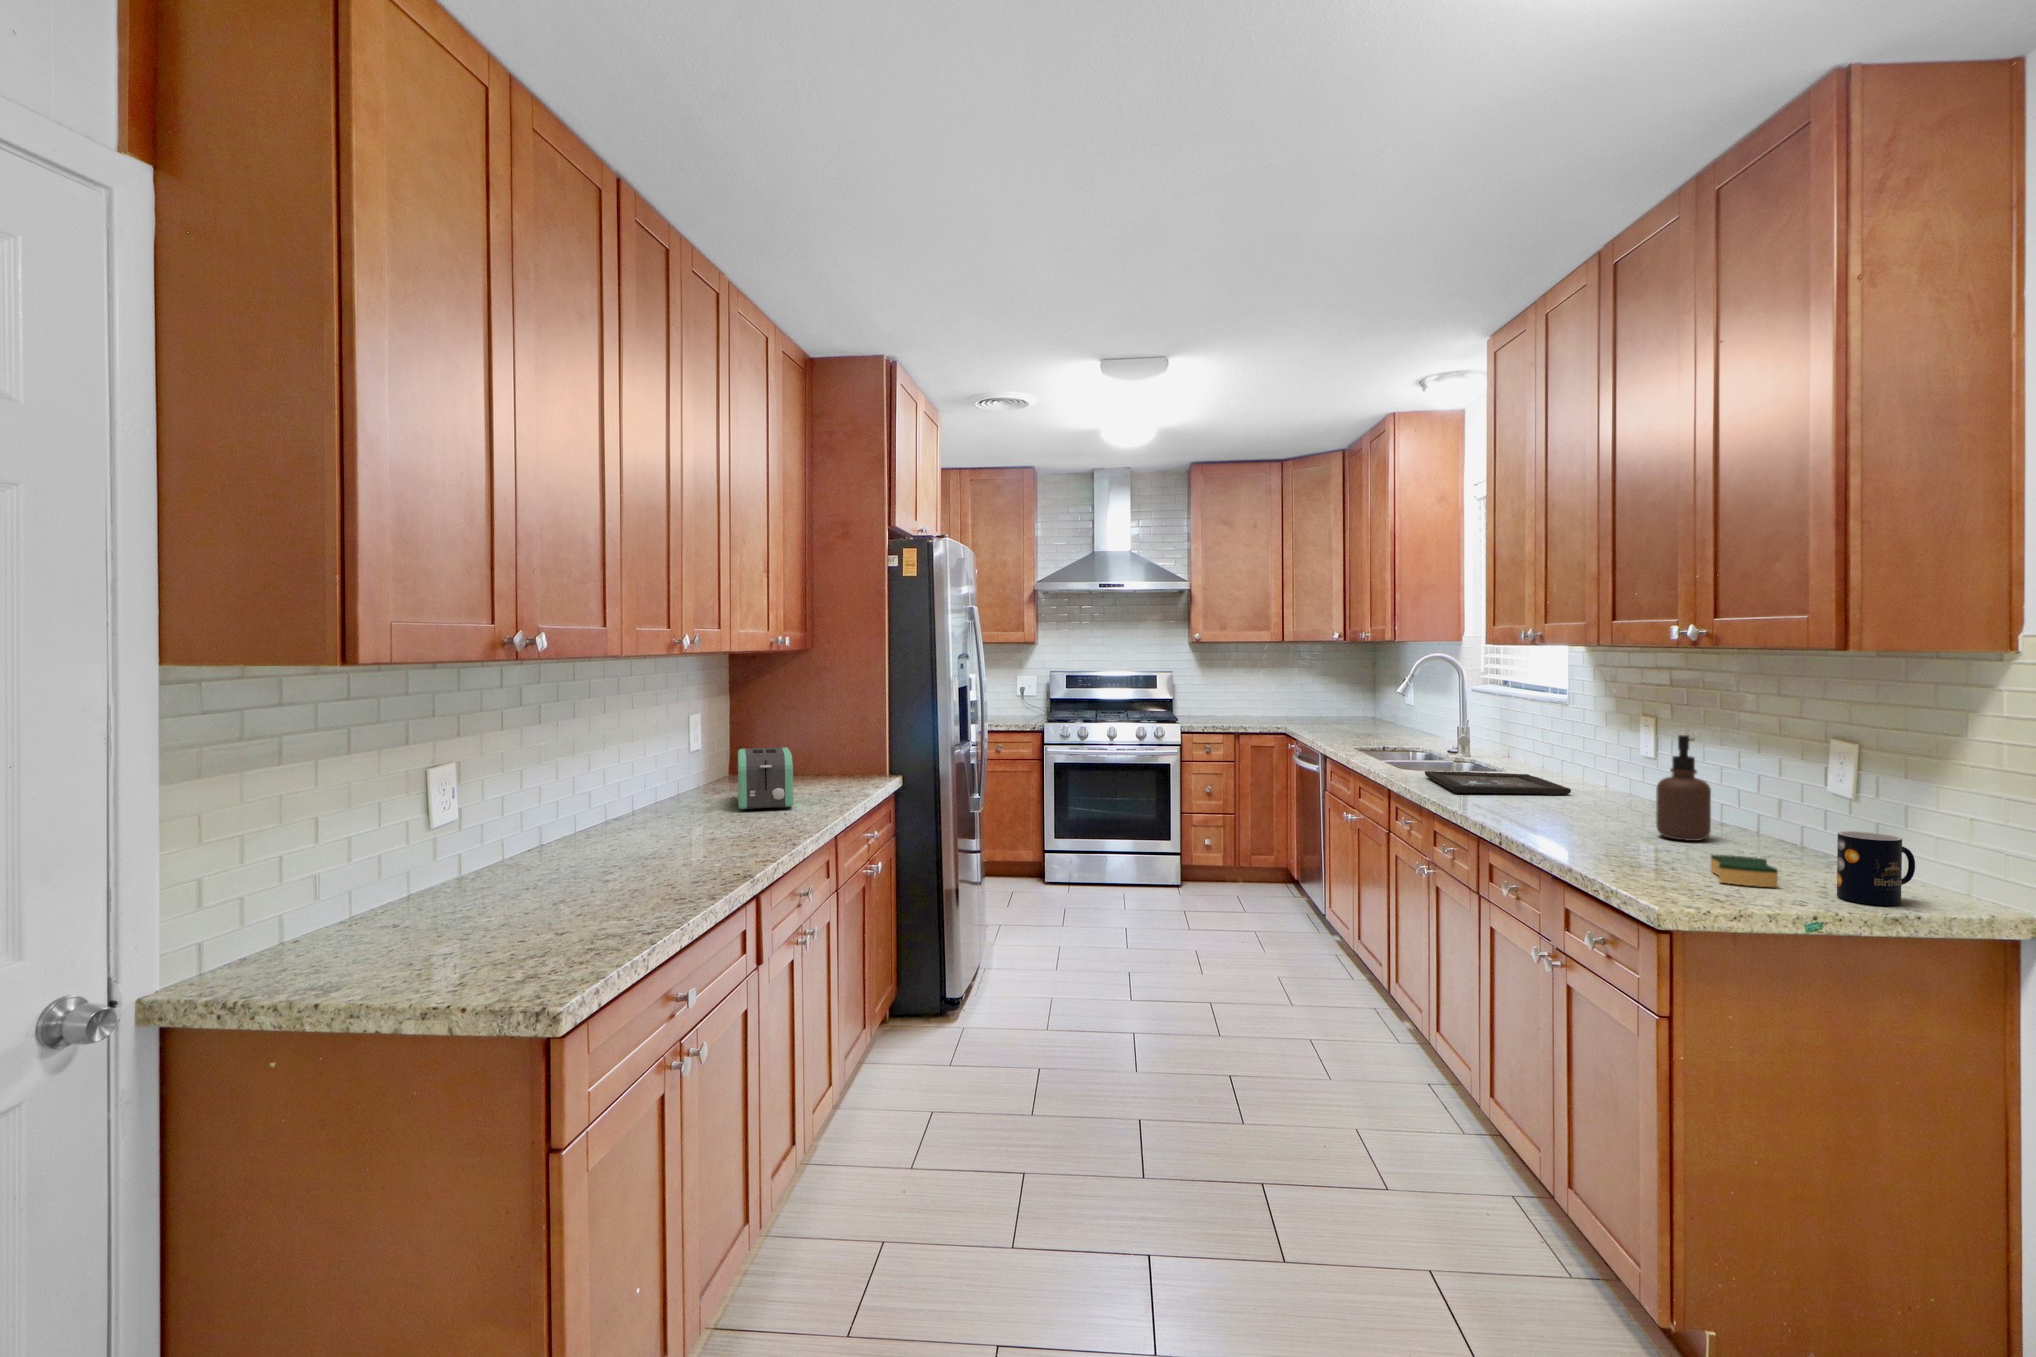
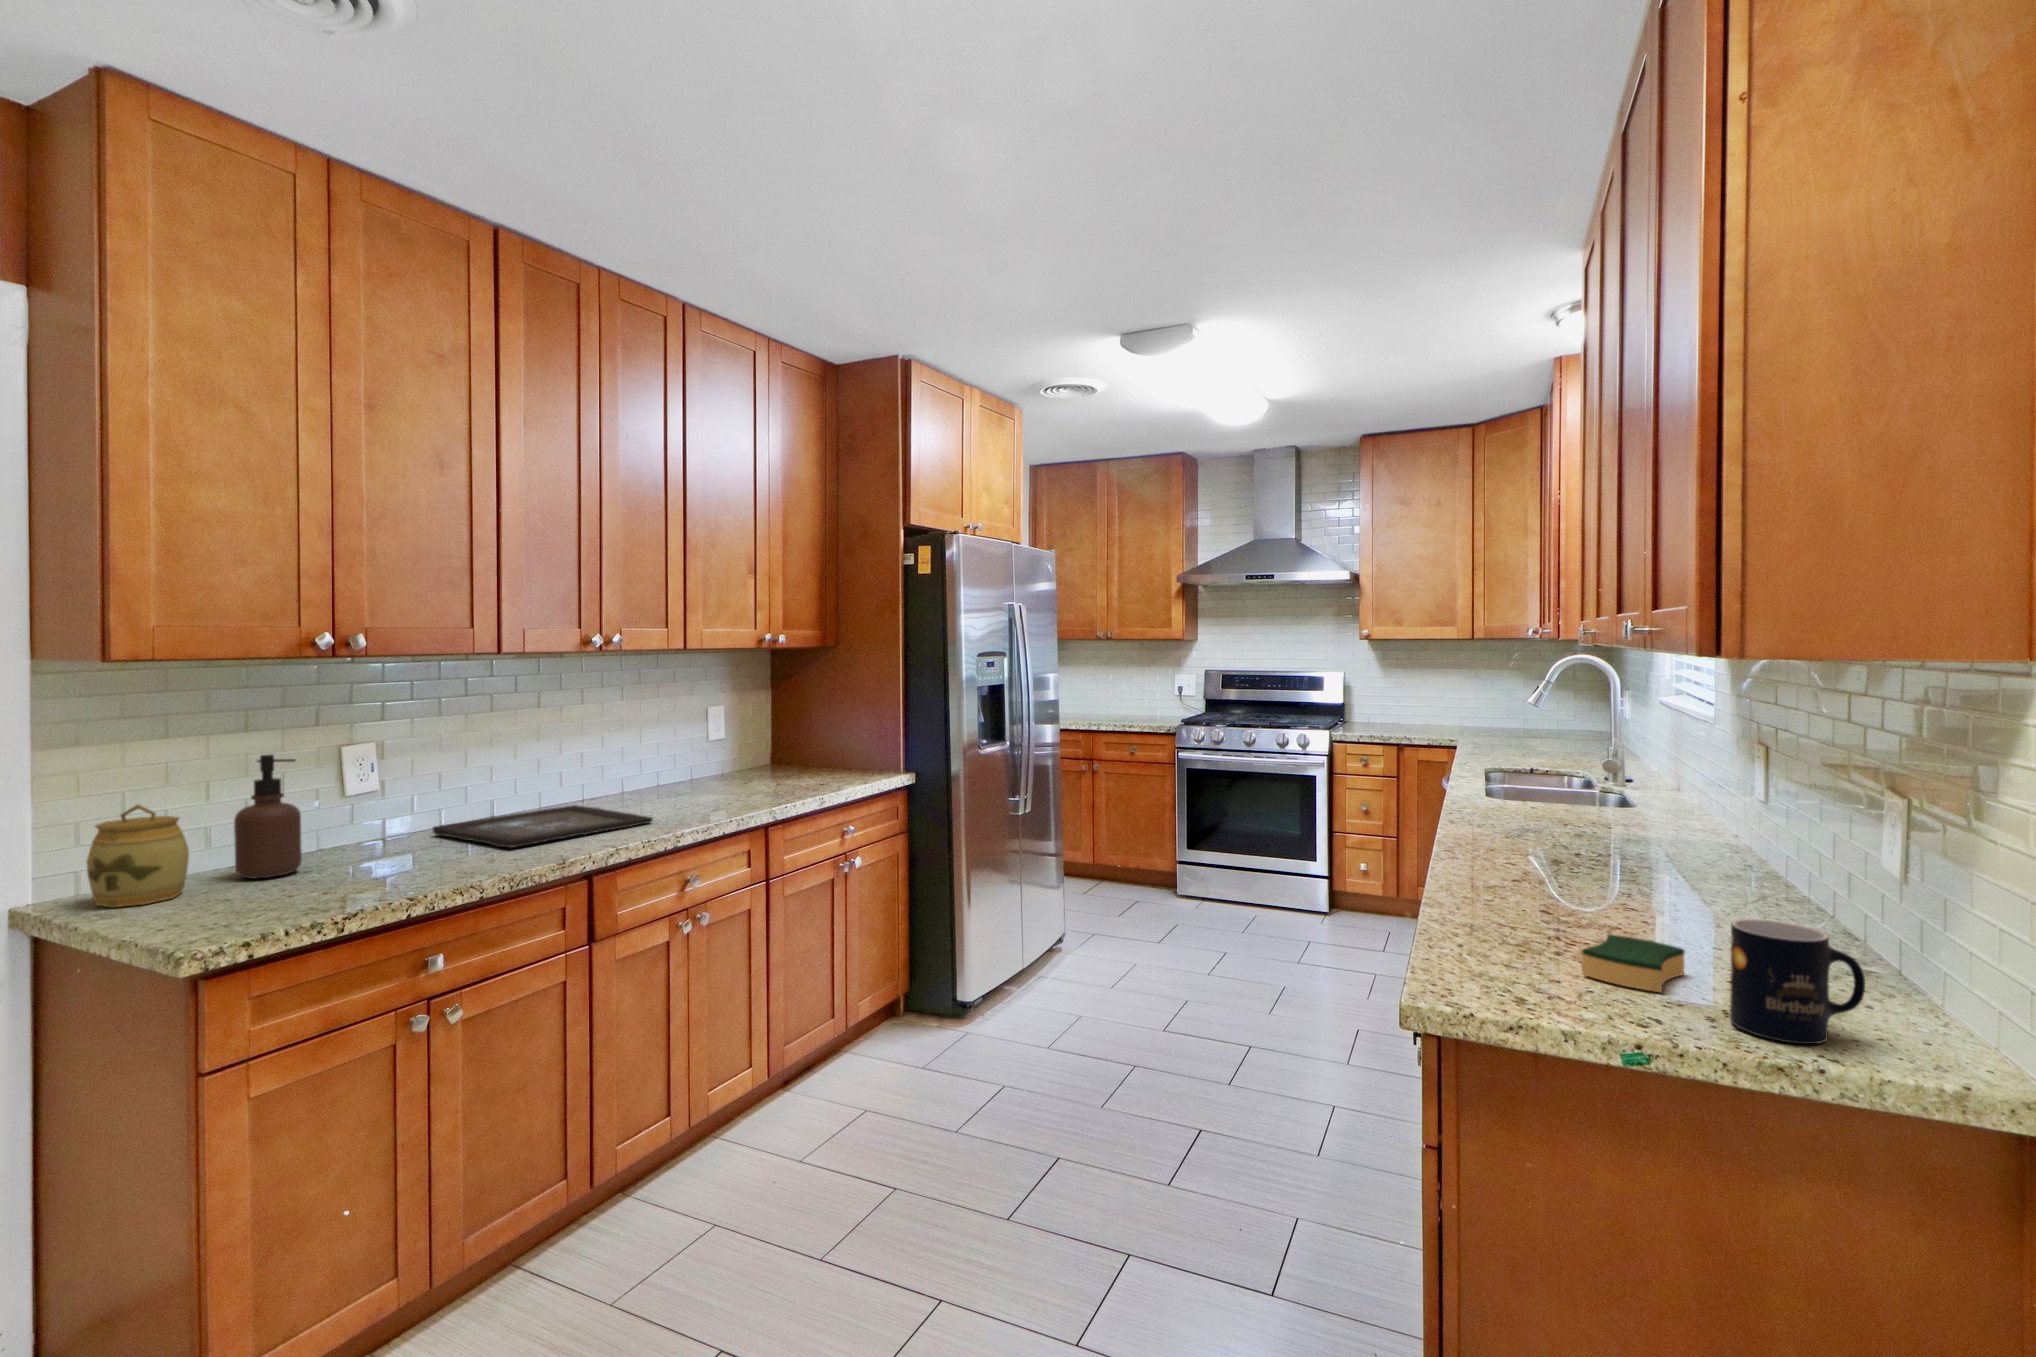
soap dispenser: present [1656,735,1711,841] -> present [234,755,302,878]
toaster: present [738,747,793,810] -> none [704,741,780,798]
tray: present [1425,771,1571,795] -> present [433,805,653,848]
jar: none [286,845,396,973] -> present [87,805,189,908]

